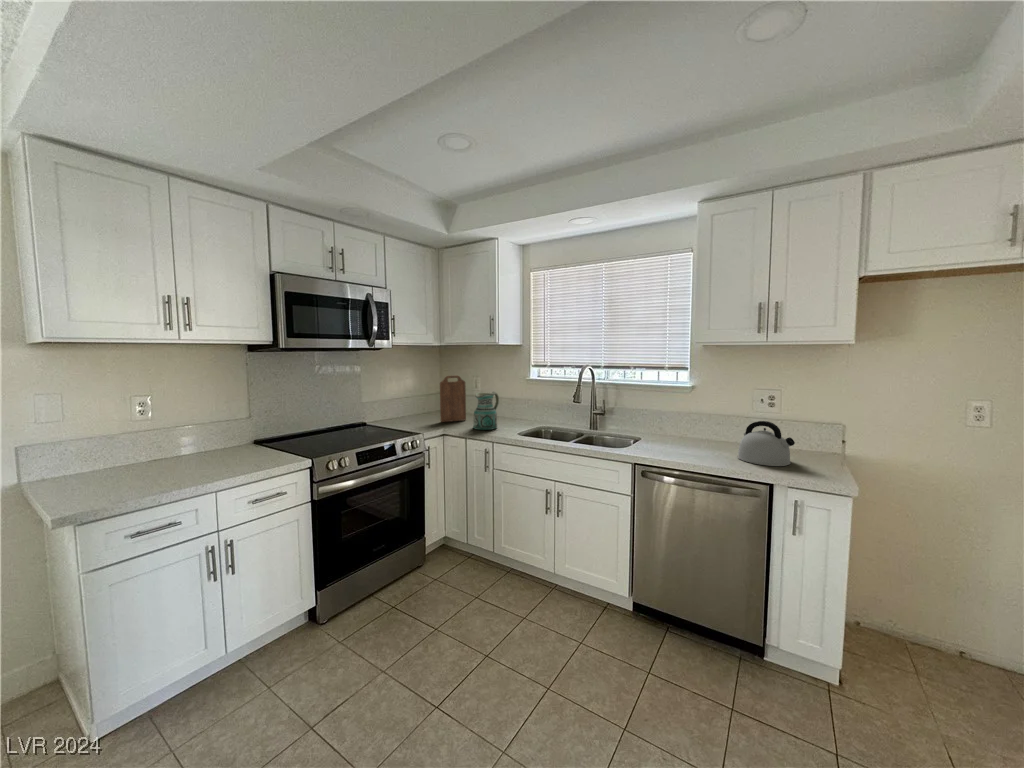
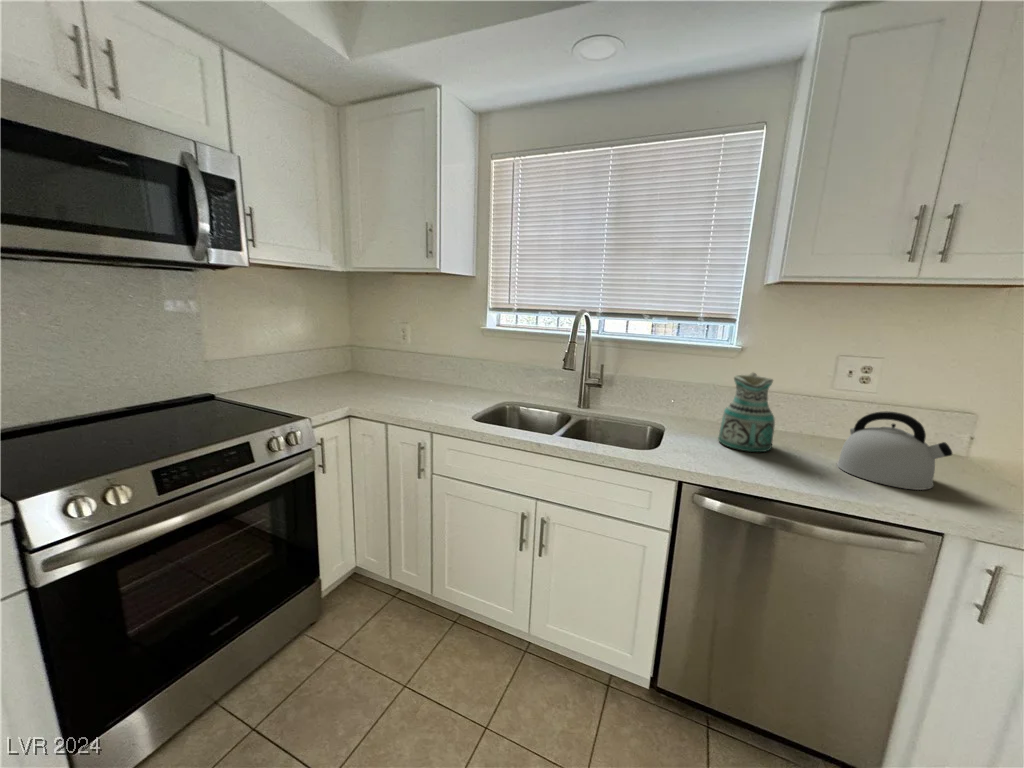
cutting board: present [440,376,466,422] -> none [343,320,387,394]
ceramic pitcher: present [473,392,499,430] -> present [718,373,775,452]

